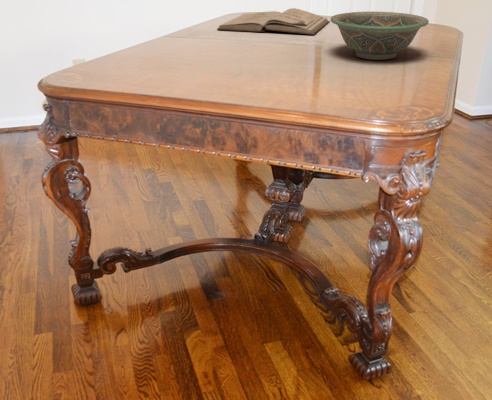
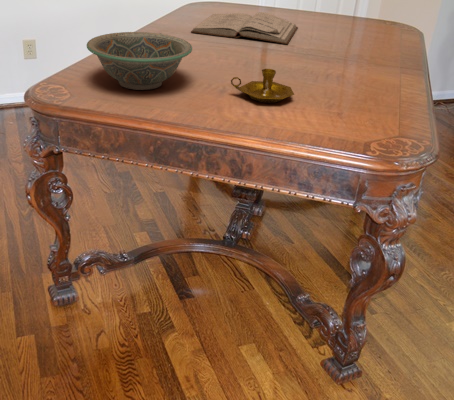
decorative bowl: present [331,12,429,60] -> present [87,32,192,90]
candlestick: none [240,47,305,81] -> present [231,69,294,103]

